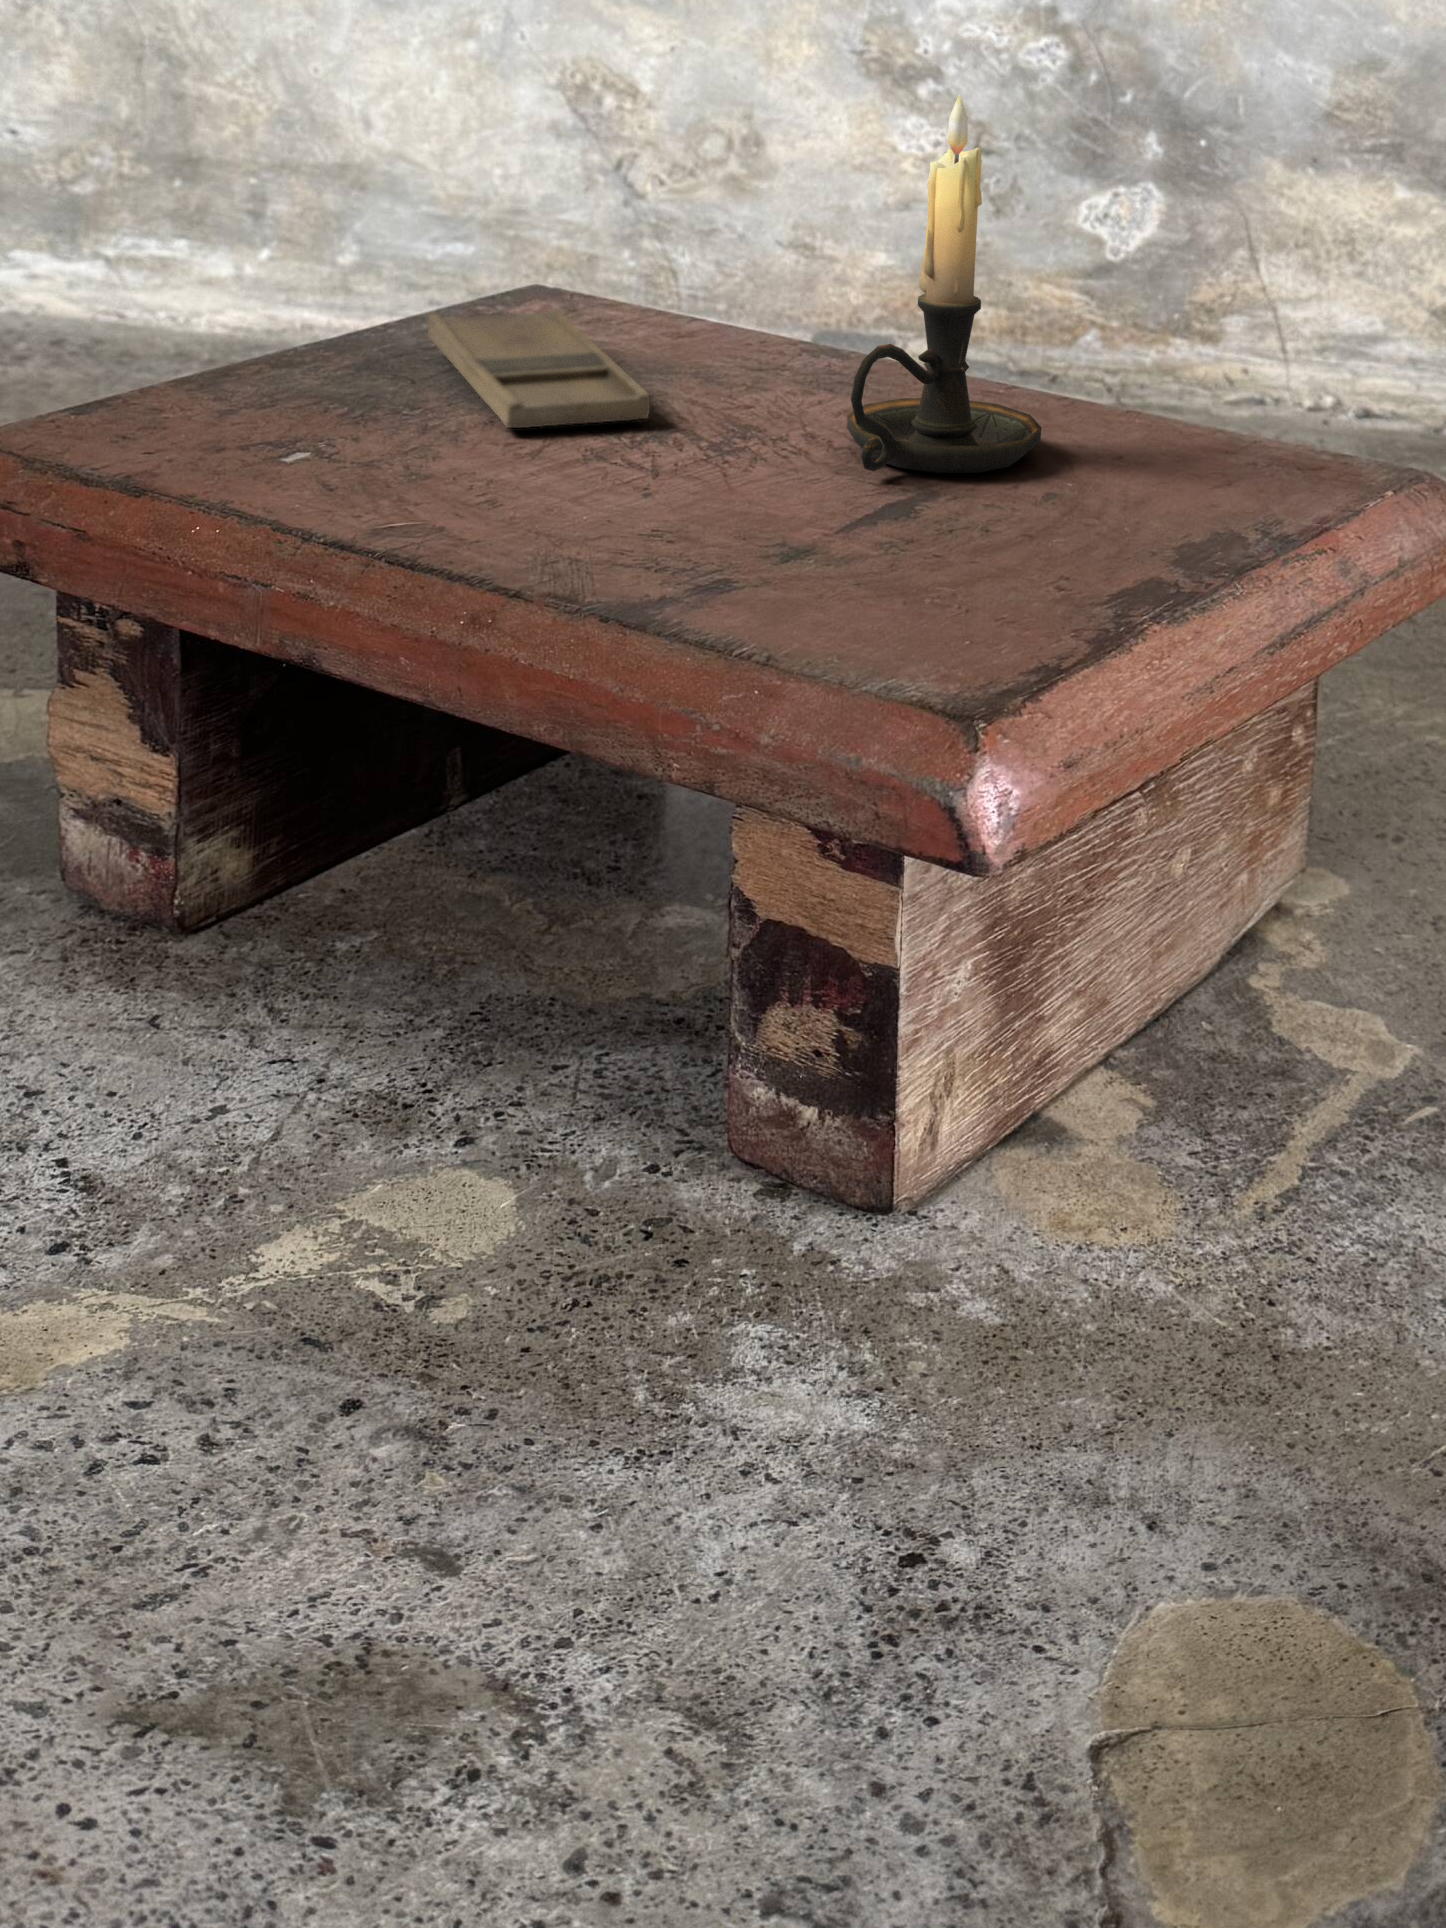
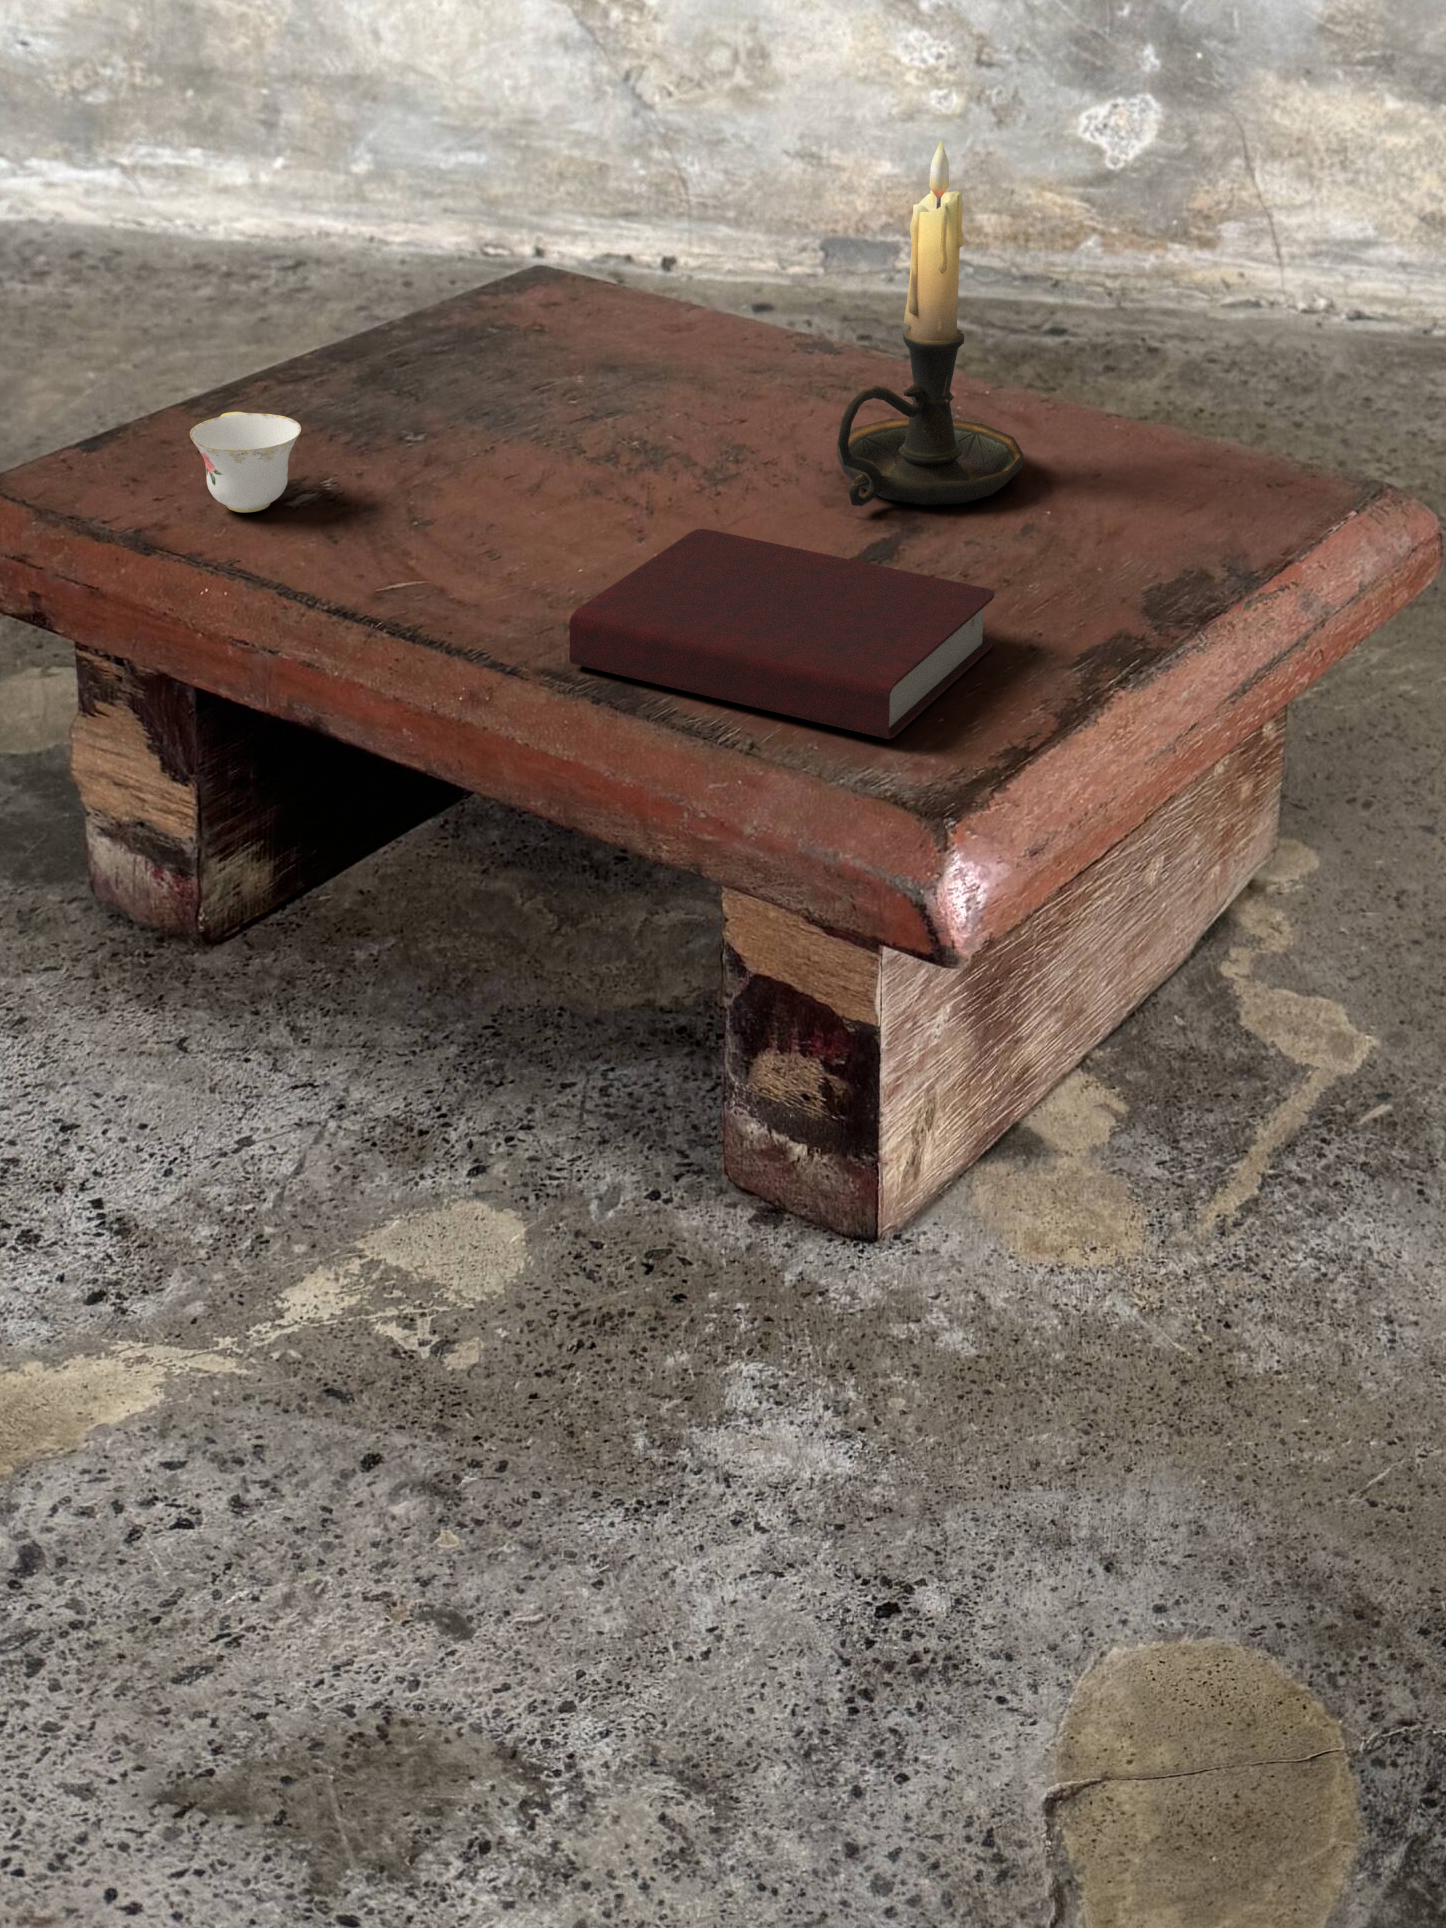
tray: present [428,309,650,428] -> none [432,313,647,461]
teacup: none [182,366,296,464] -> present [190,412,301,512]
book: none [574,473,1019,655] -> present [569,529,995,739]

